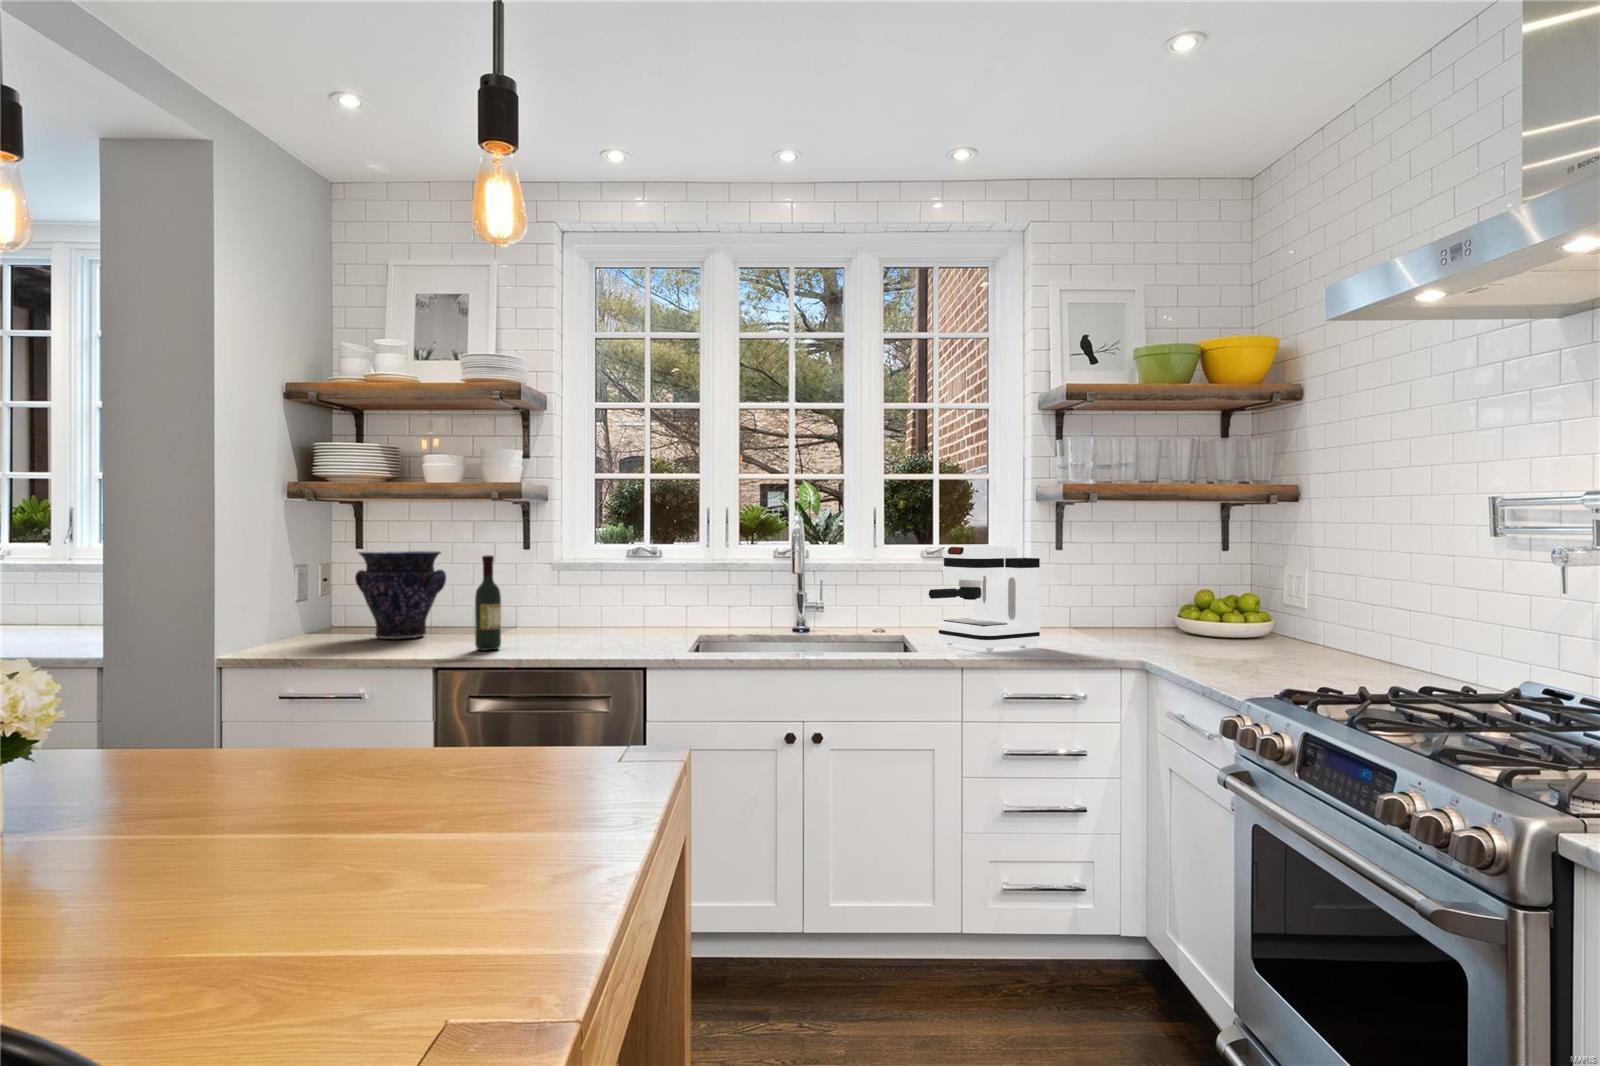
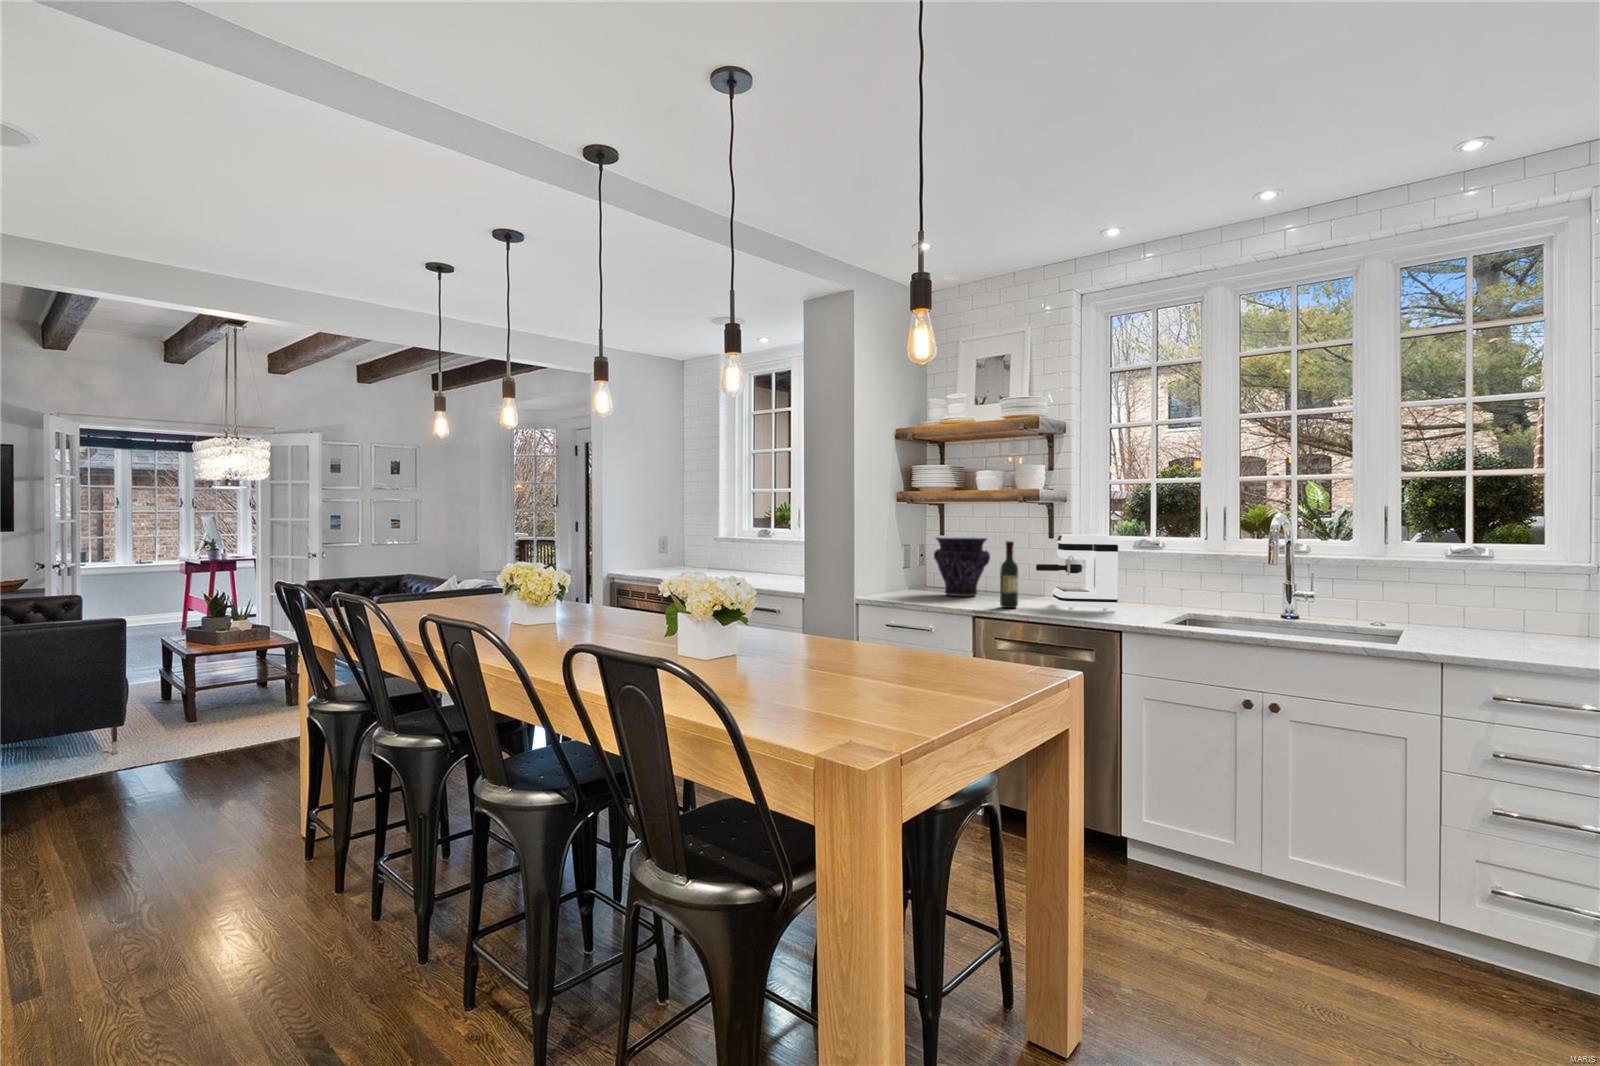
coffee maker: present [929,545,1040,651] -> present [1036,534,1118,610]

